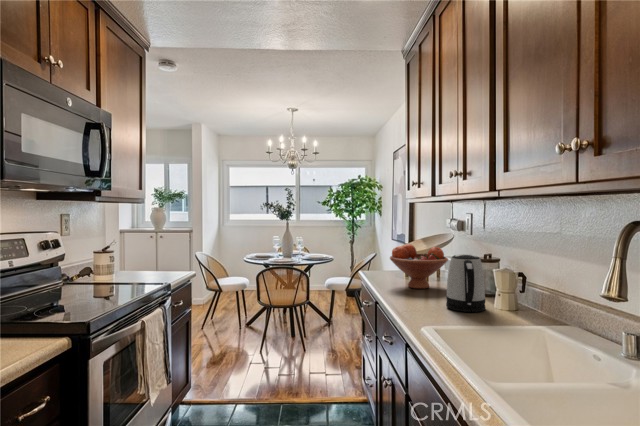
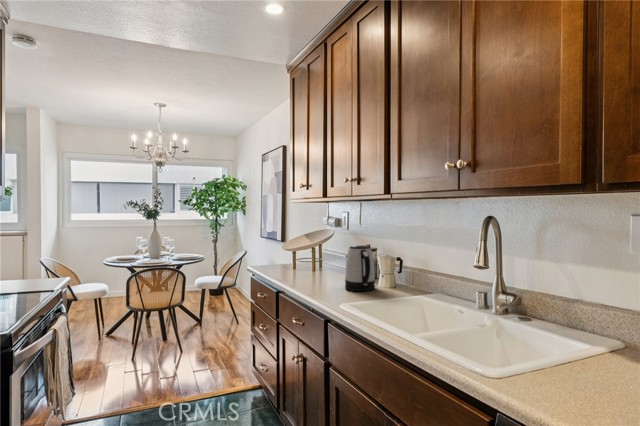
fruit bowl: present [390,244,448,289] -> none [287,239,336,278]

